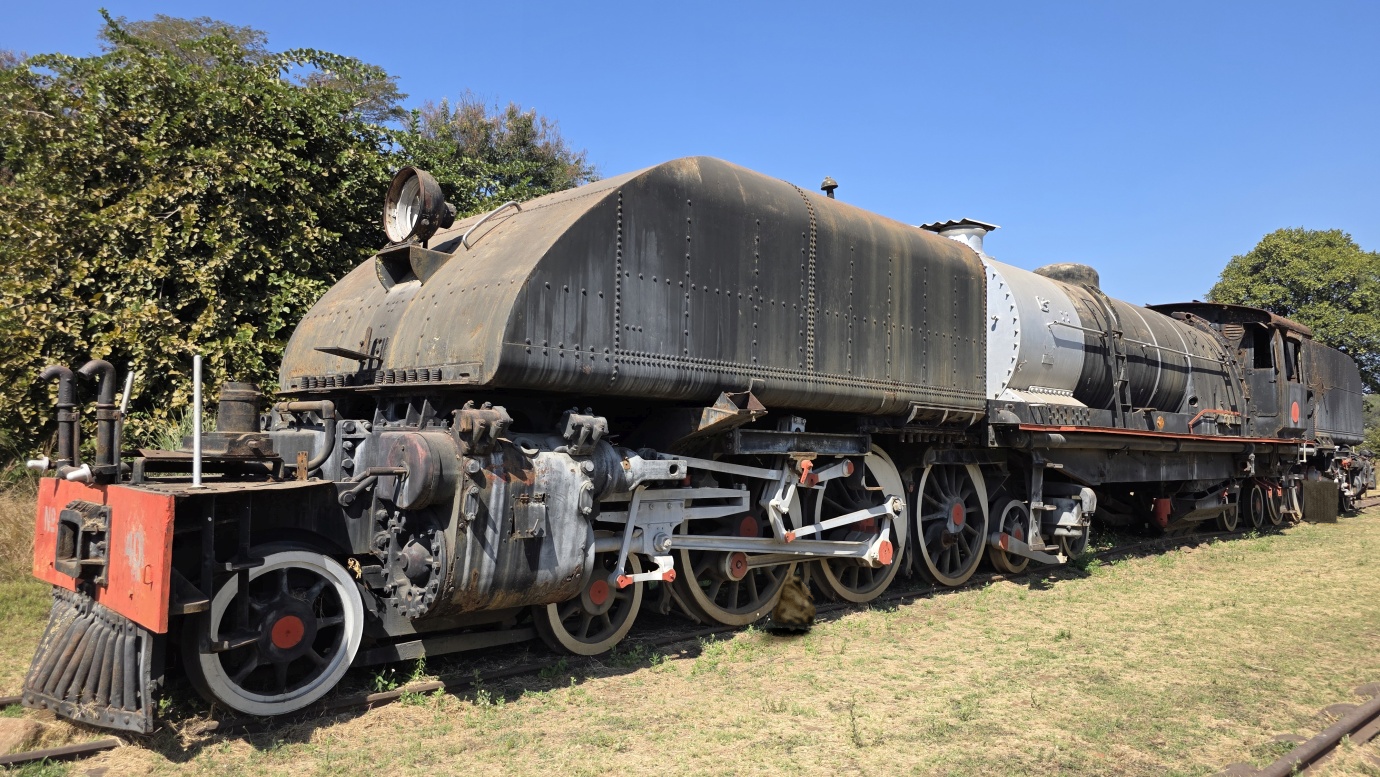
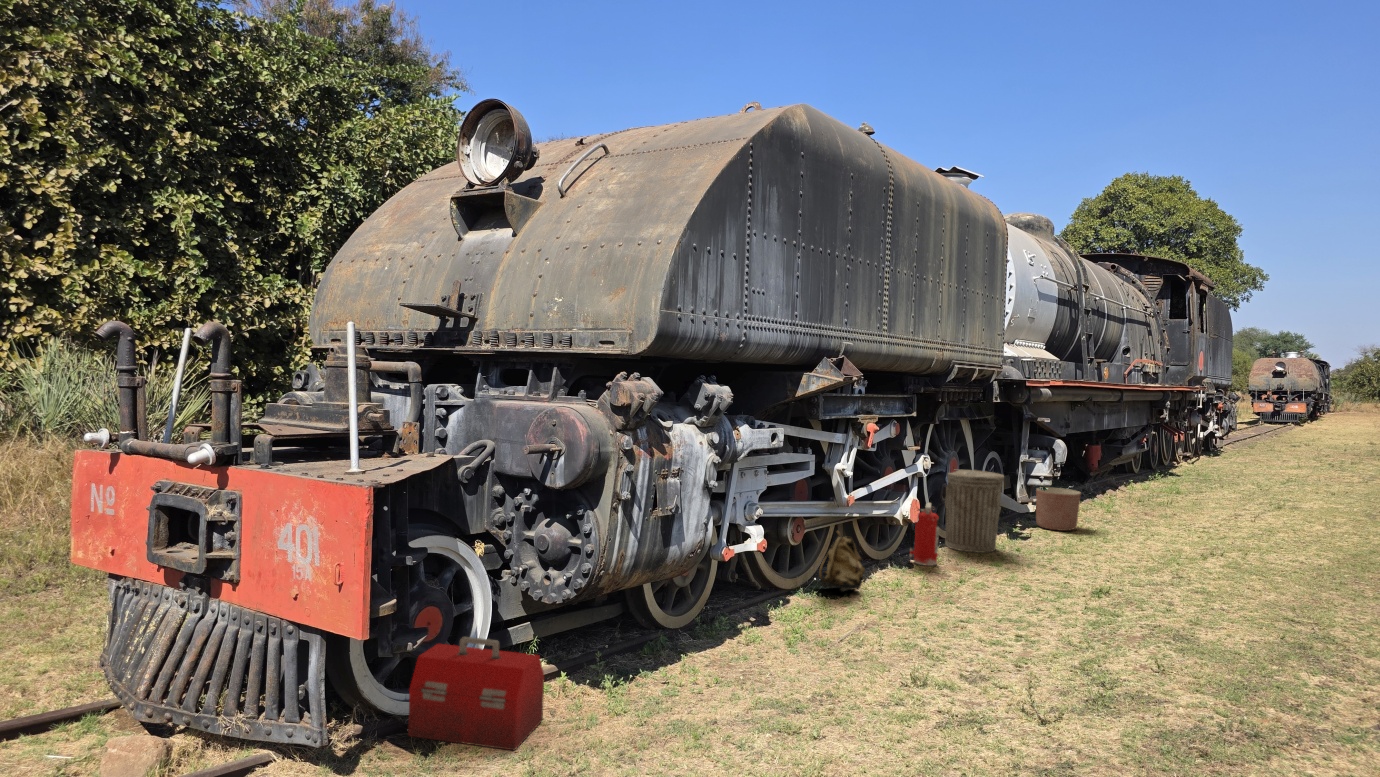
trash can: present [1303,481,1339,523] -> present [945,470,1004,553]
planter: none [1061,538,1108,582] -> present [1036,488,1081,531]
fire extinguisher: none [884,547,919,610] -> present [908,503,939,566]
toolbox: none [259,644,390,750] -> present [408,637,544,750]

